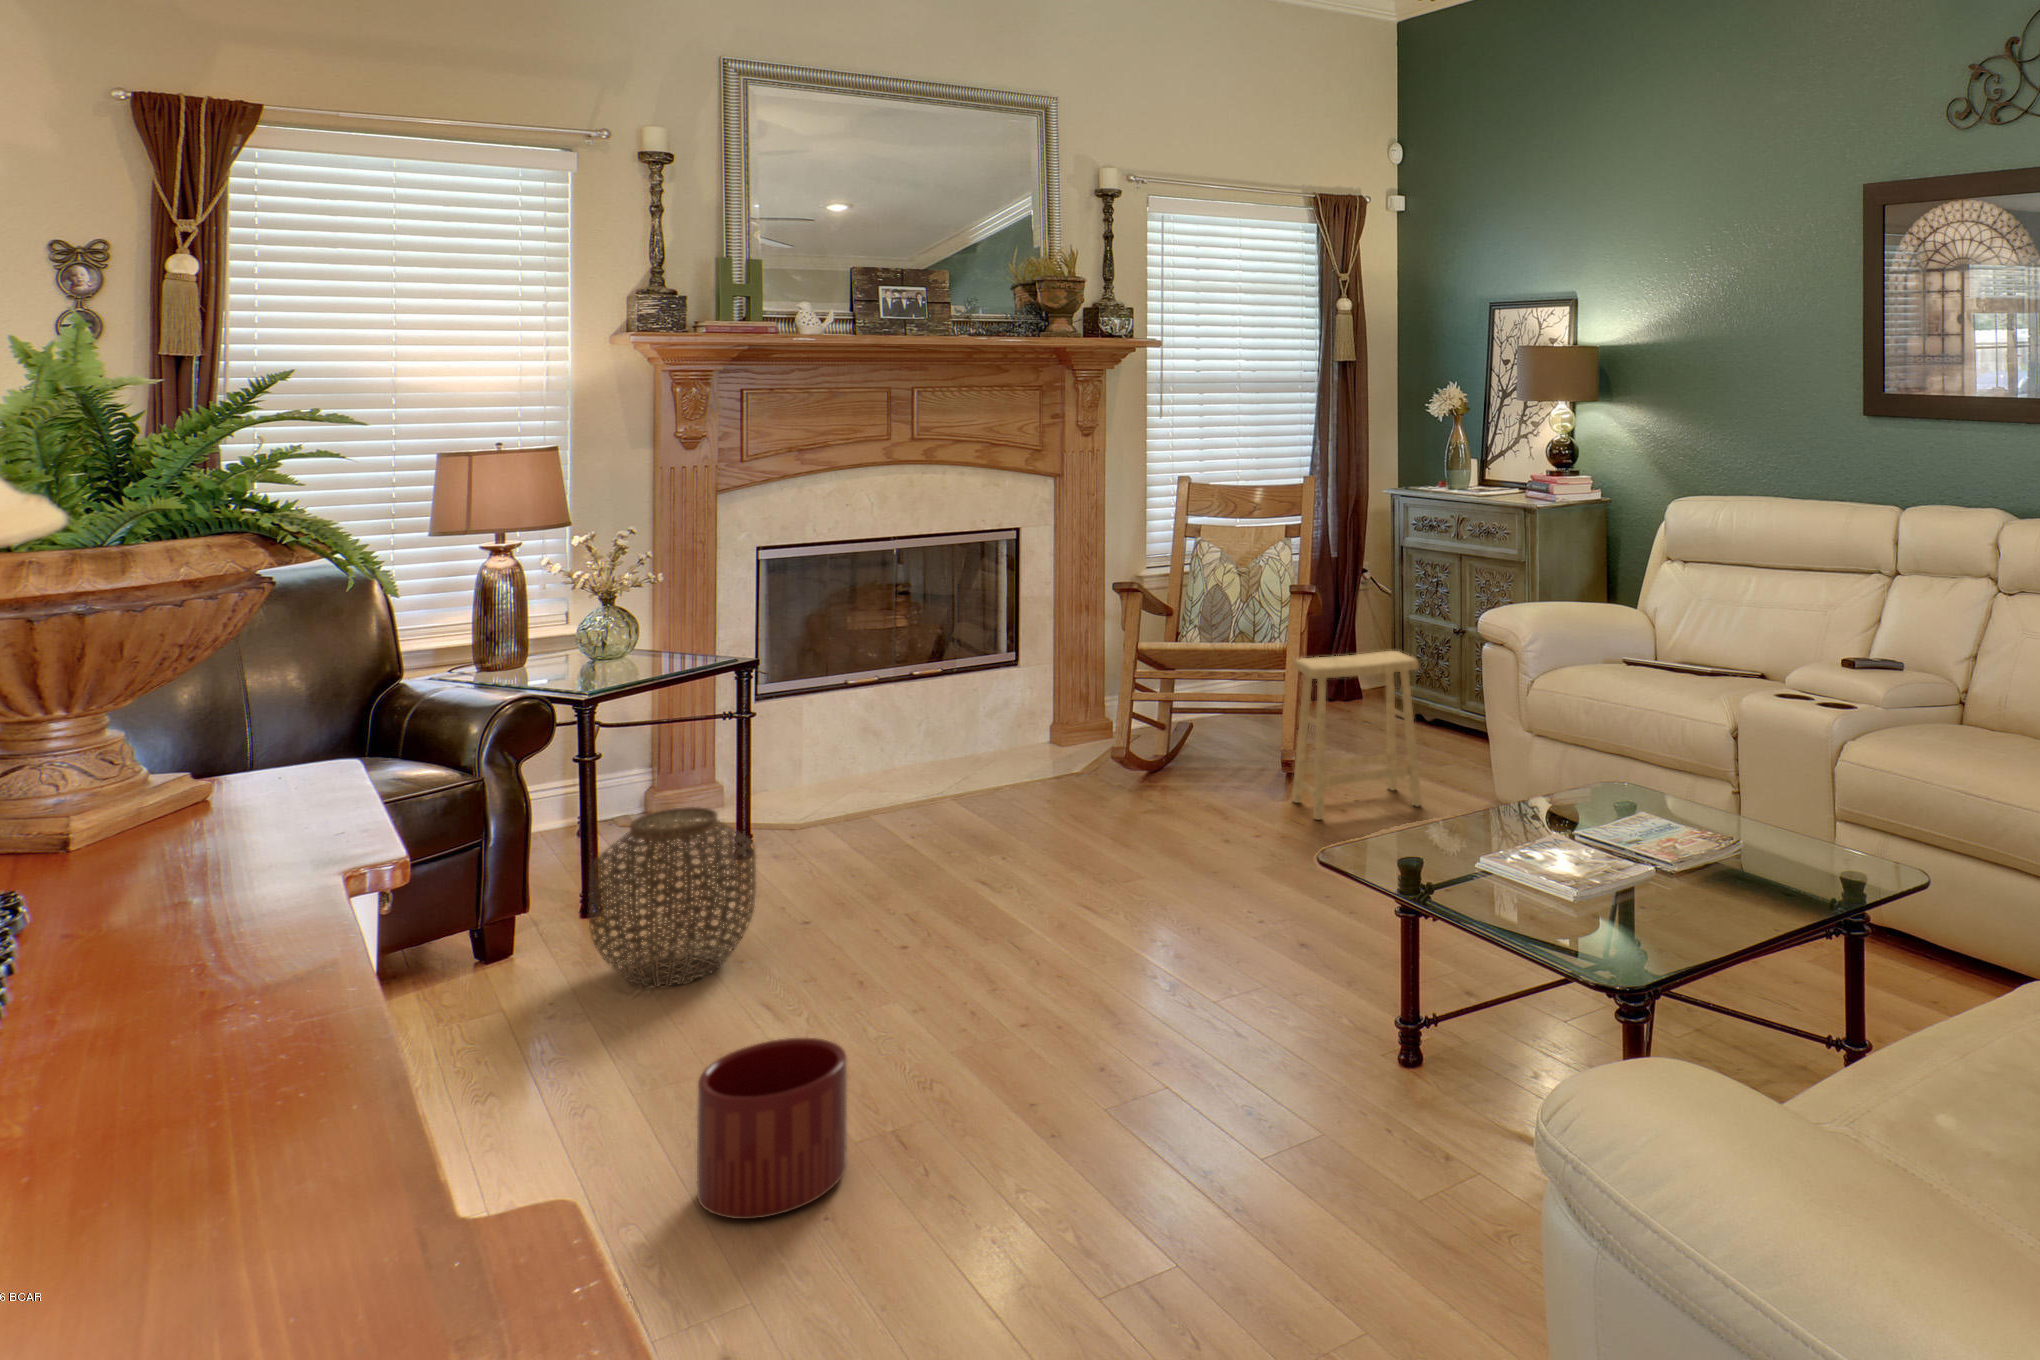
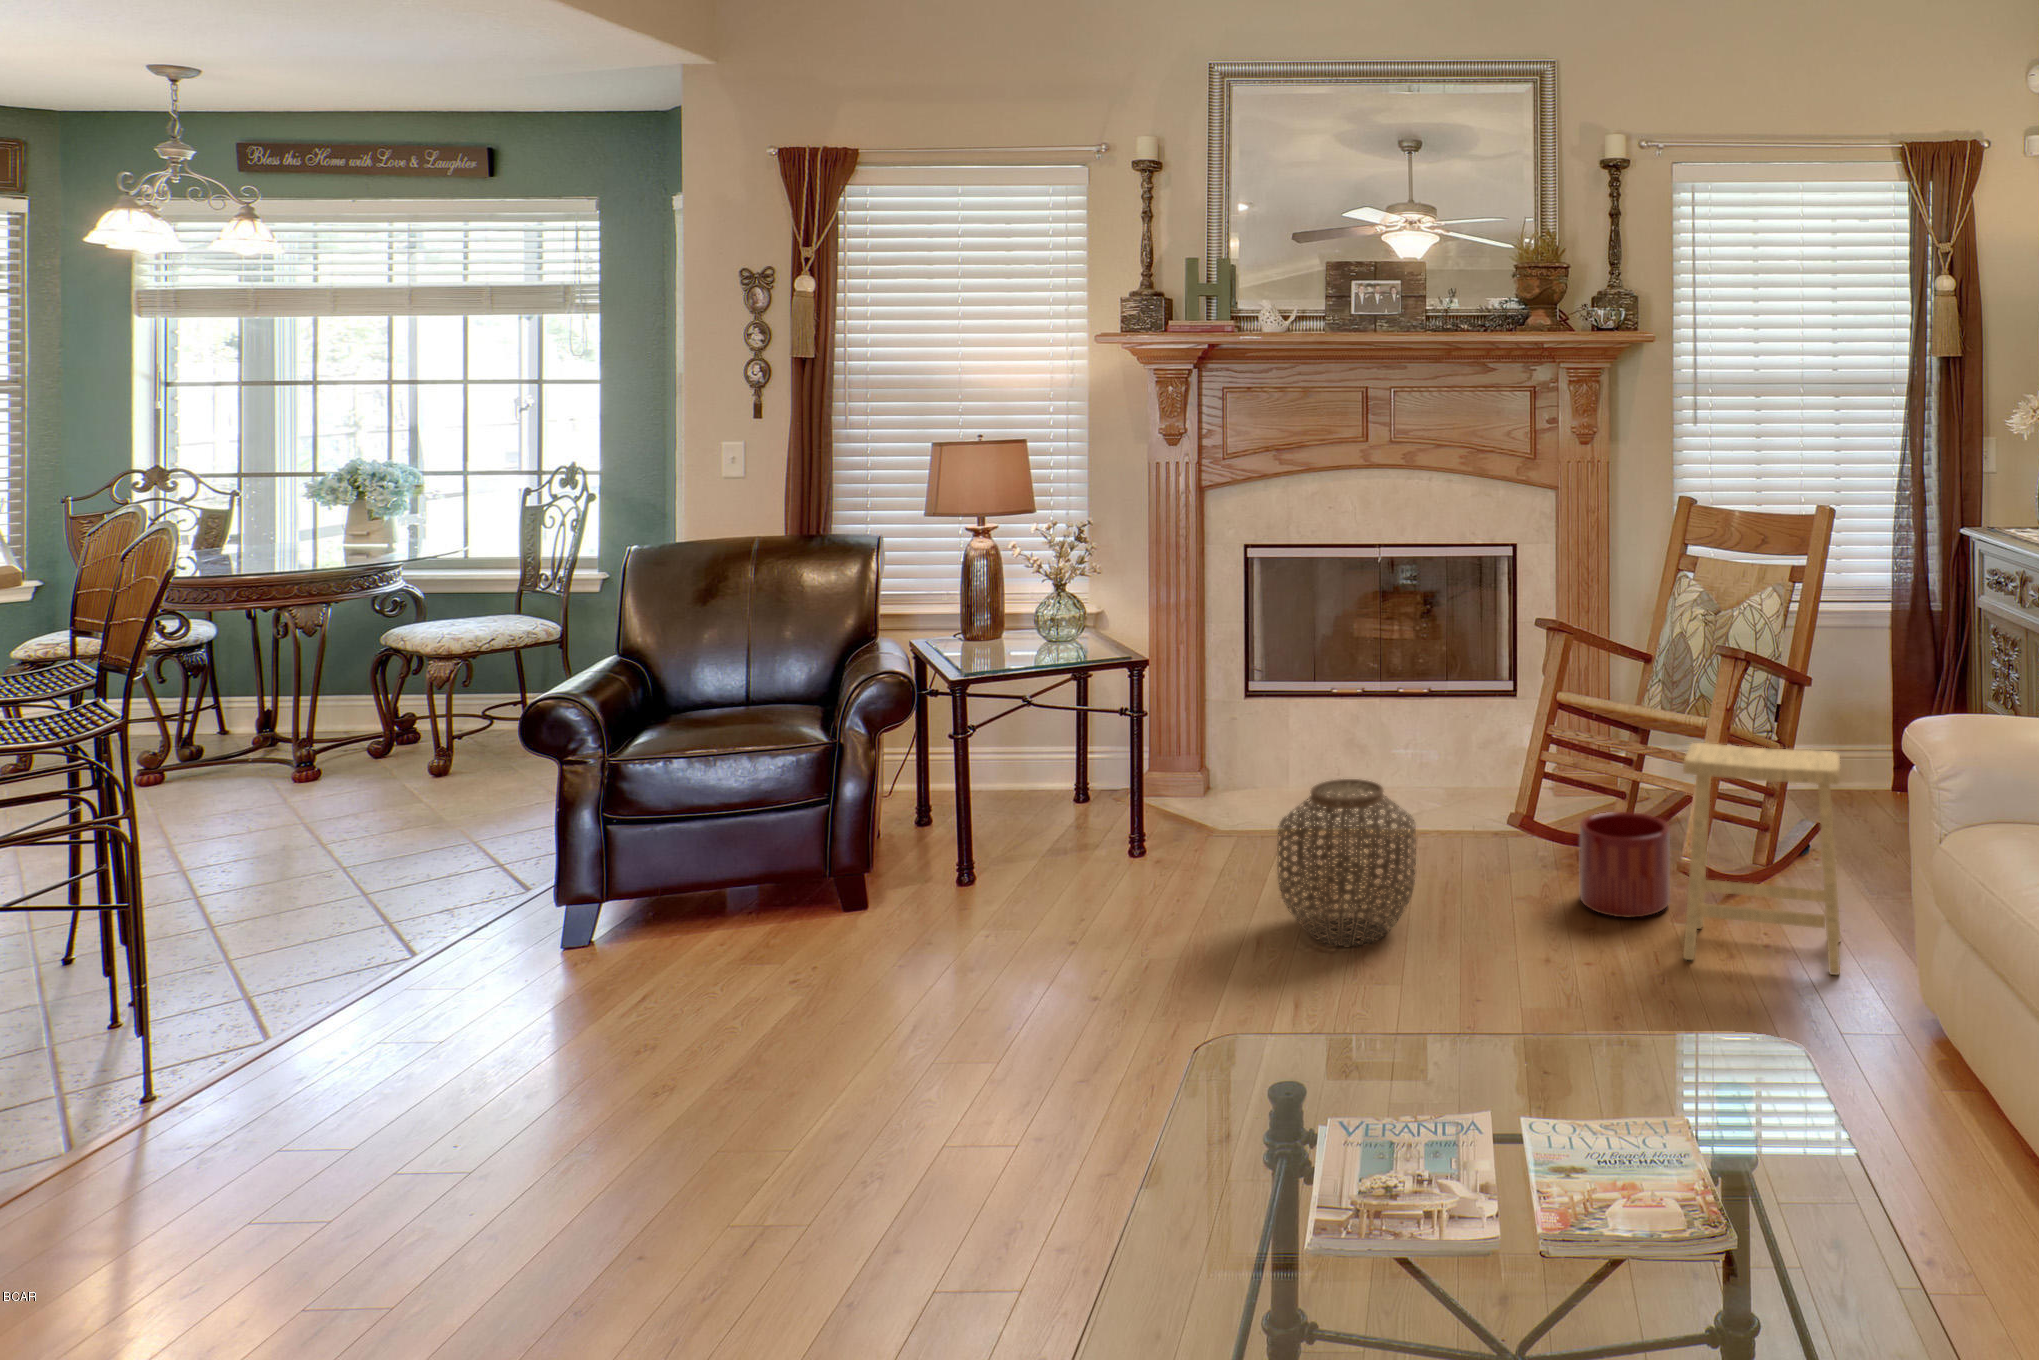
woven basket: present [589,807,755,986] -> present [1277,779,1416,946]
planter: present [697,1038,847,1219] -> present [1580,812,1670,917]

